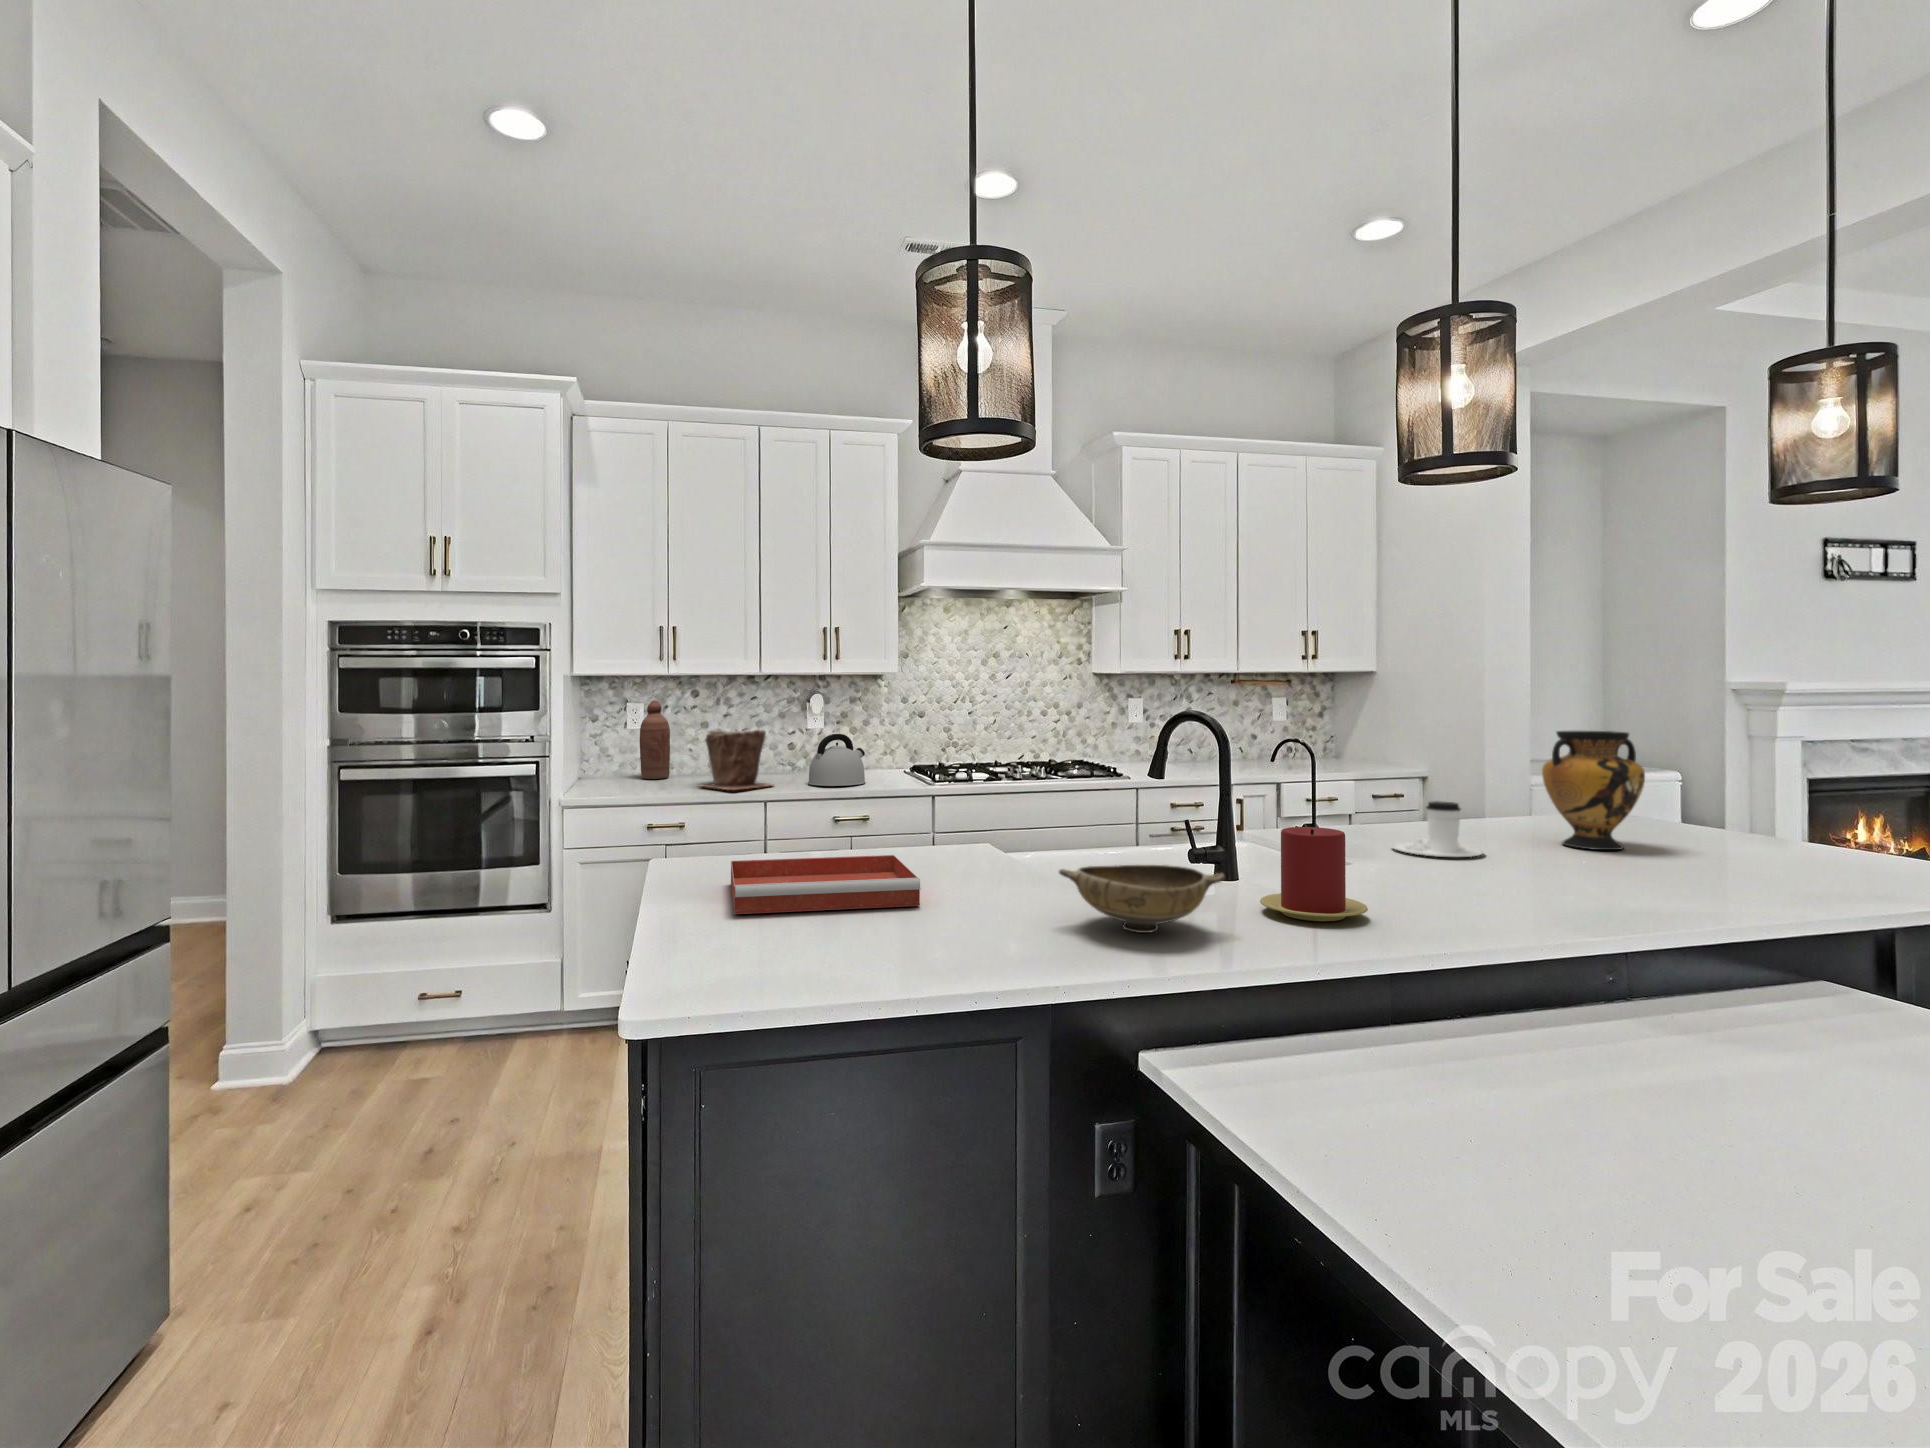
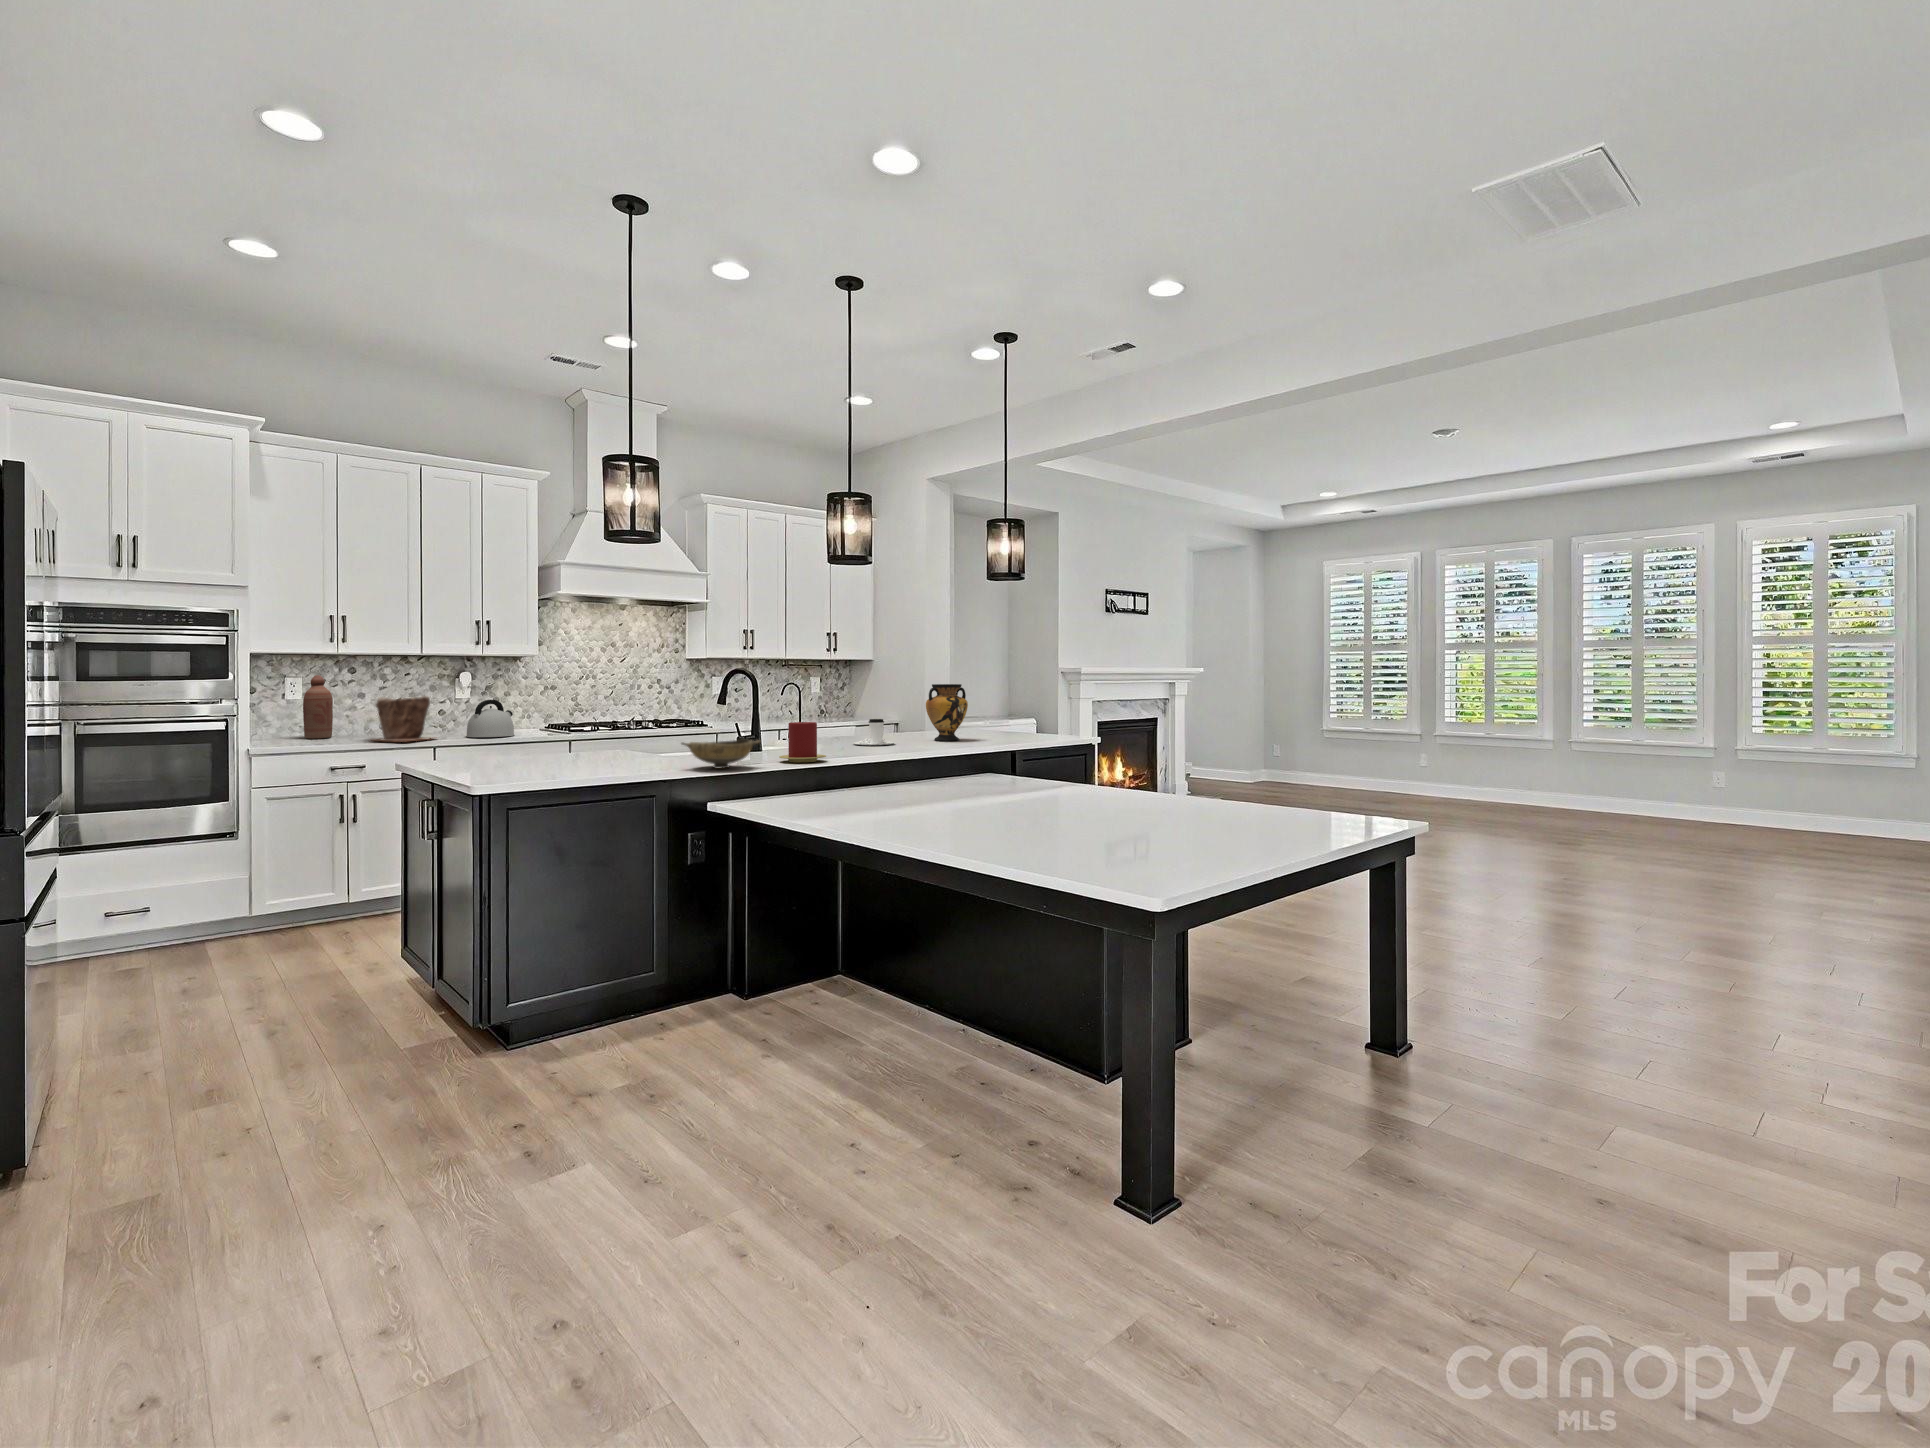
tray: present [731,855,921,914] -> none [477,750,604,775]

